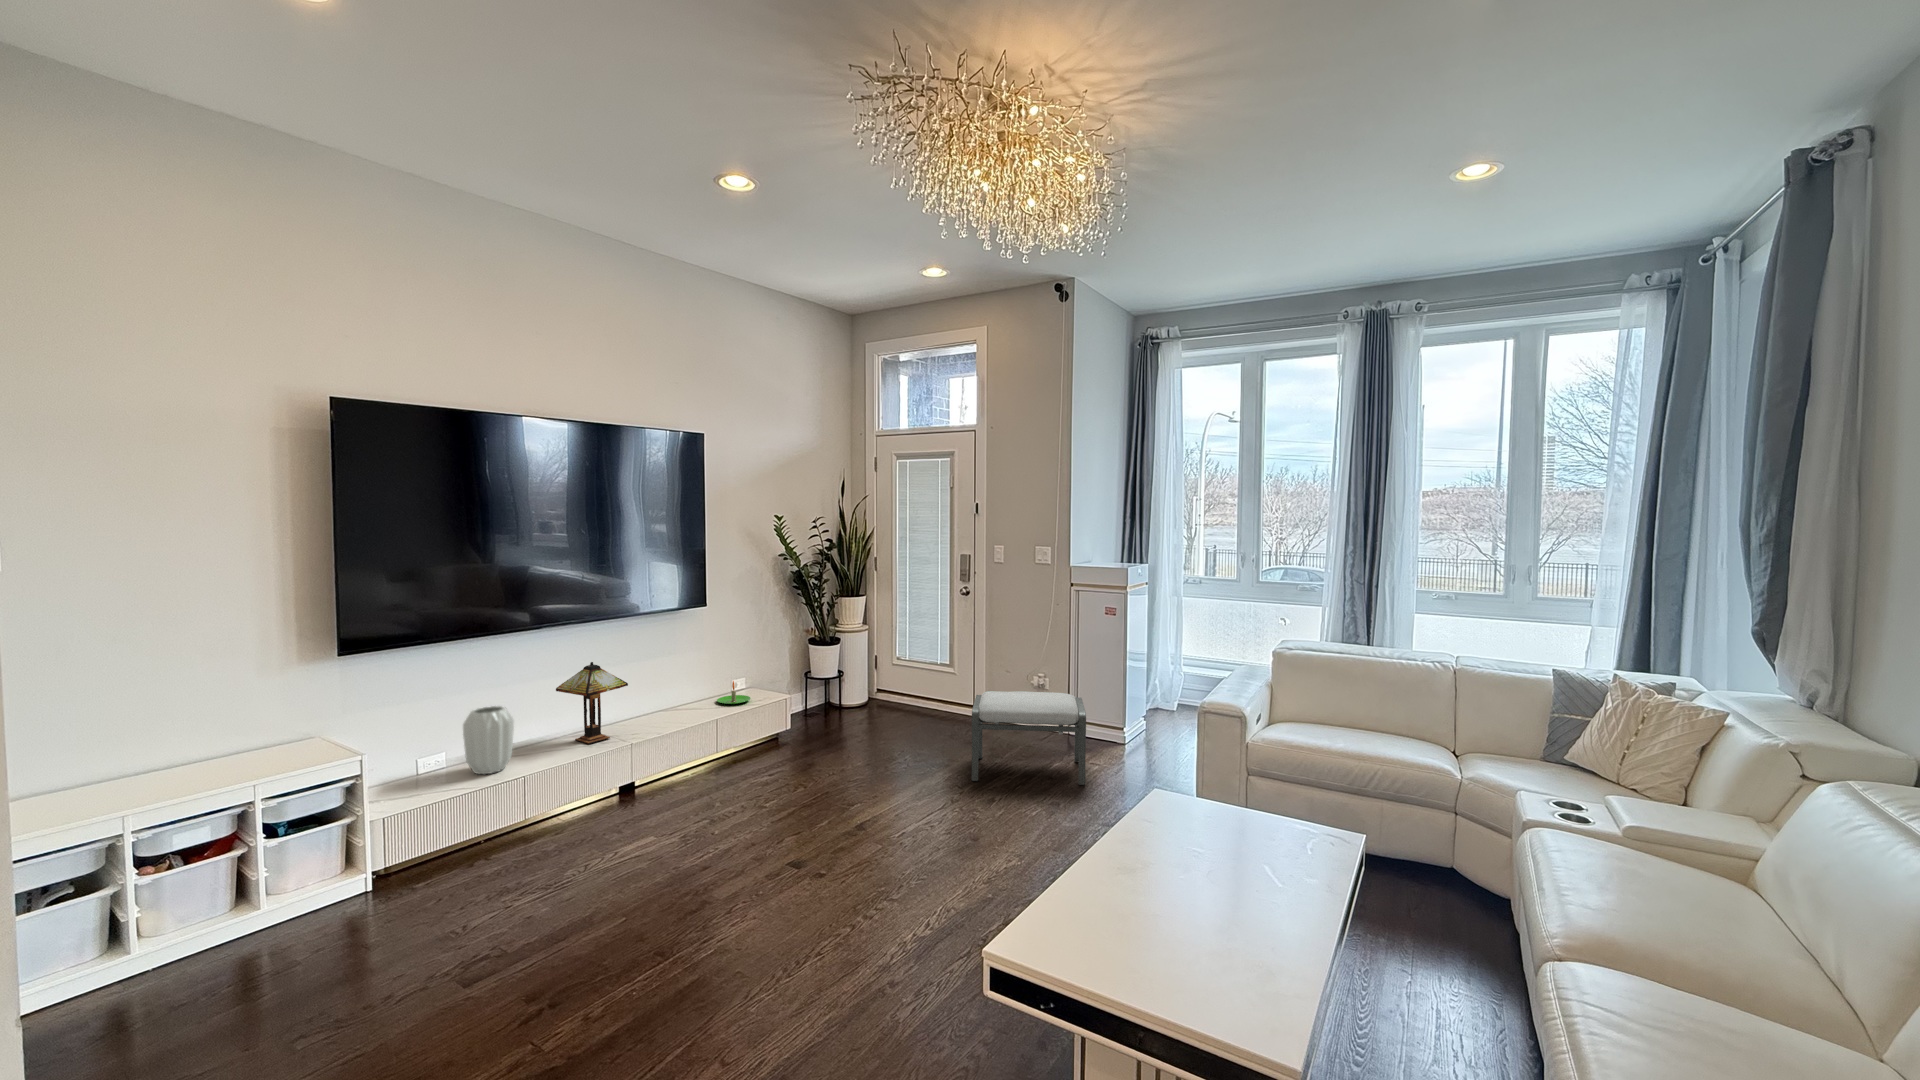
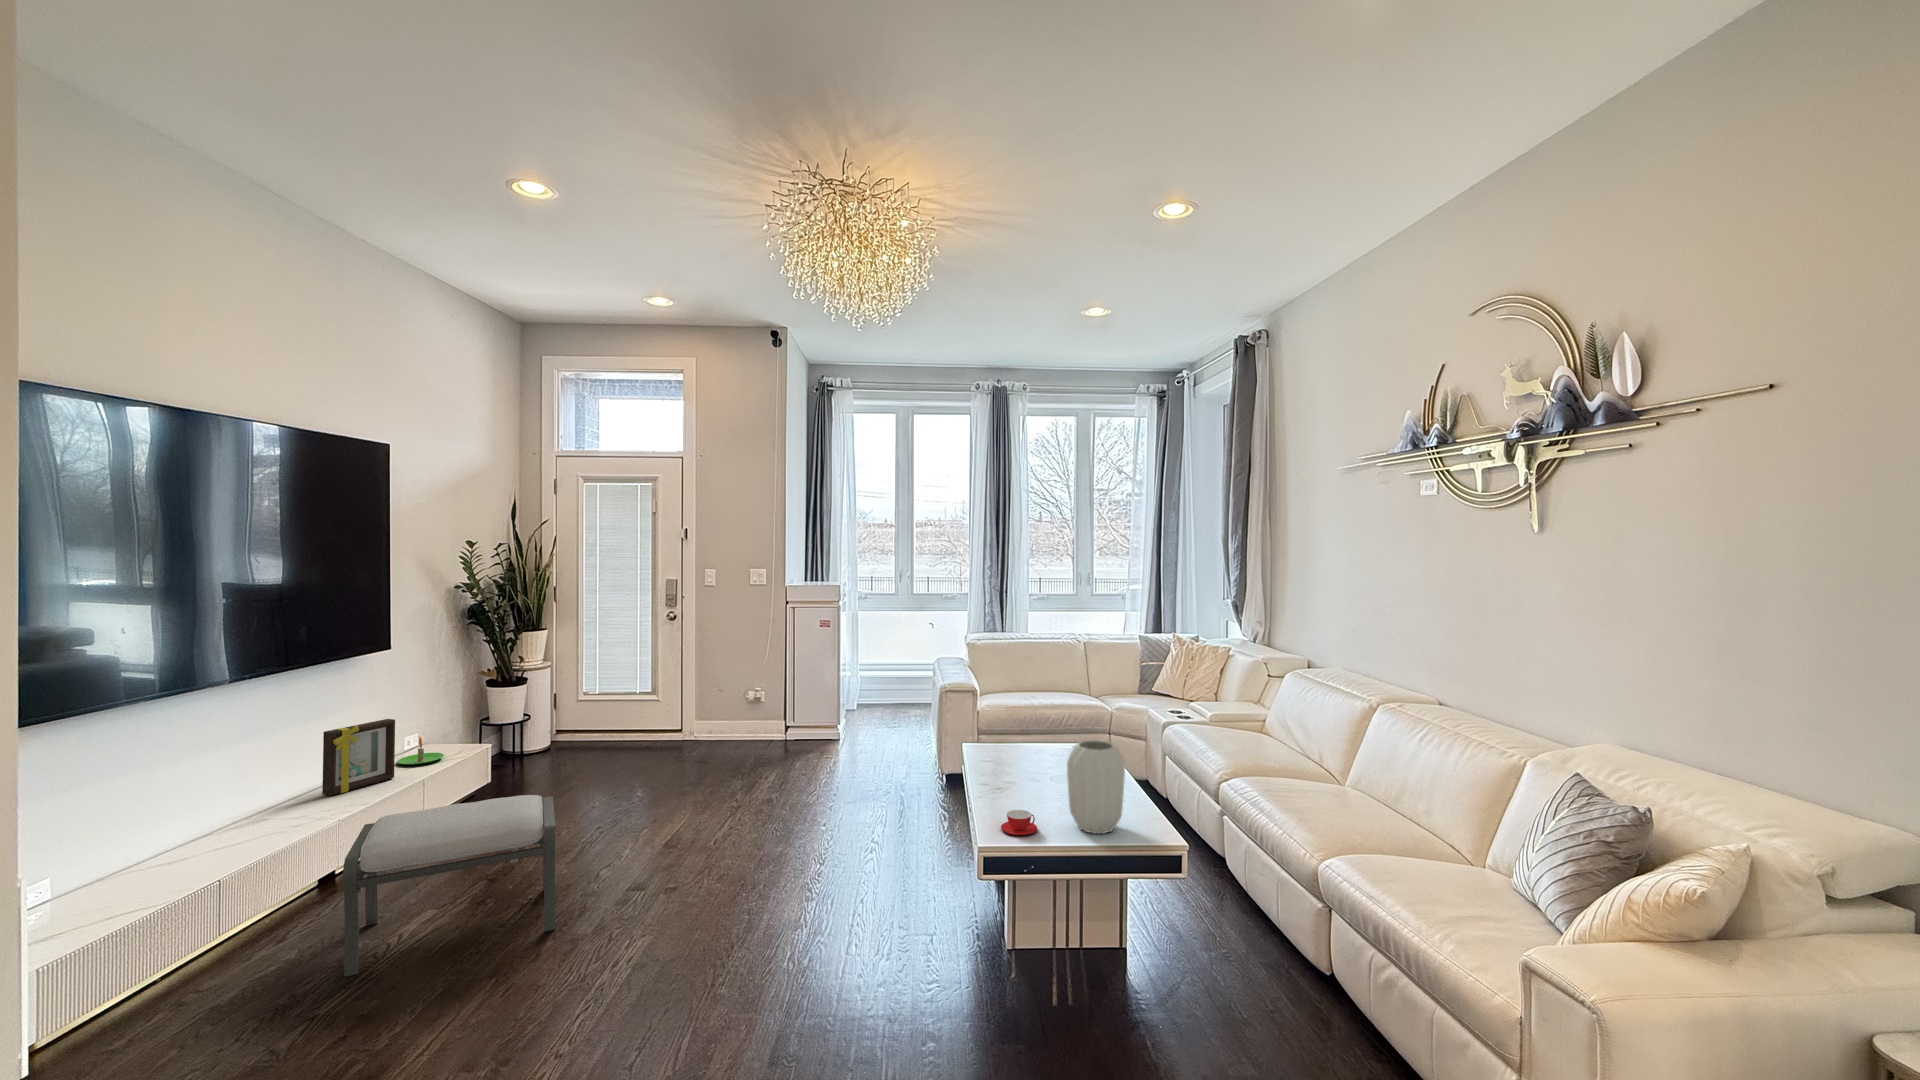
table lamp: present [556,662,628,744] -> none [210,729,322,835]
picture frame: none [649,663,703,720] -> present [322,719,395,795]
ottoman: present [972,691,1086,785] -> present [343,795,555,977]
vase: present [463,706,514,774] -> present [1067,740,1125,834]
teacup: none [1044,904,1096,946] -> present [1001,810,1037,835]

